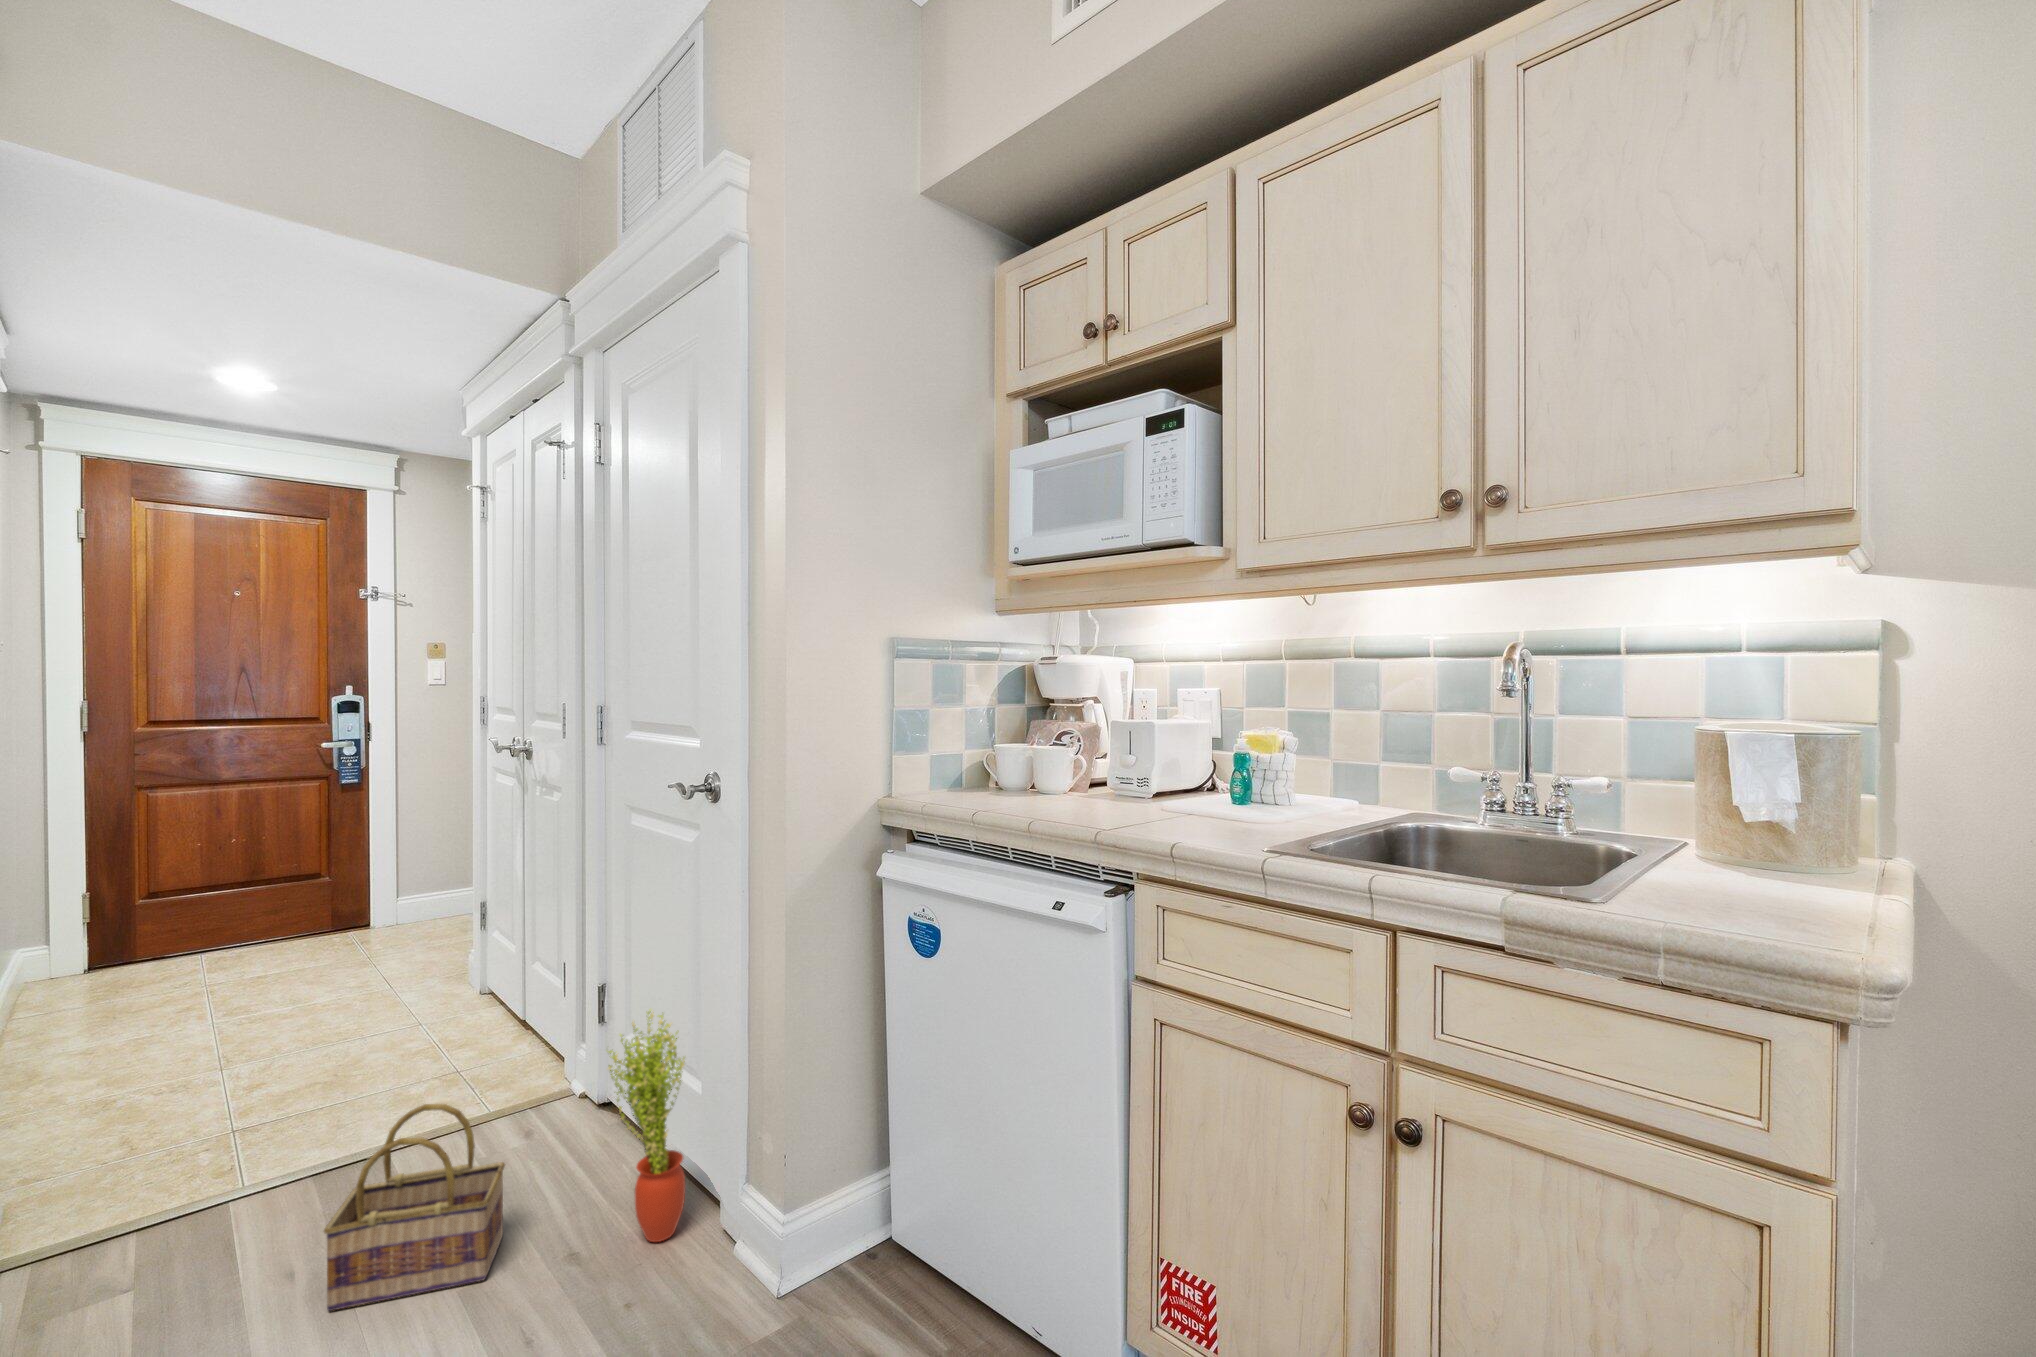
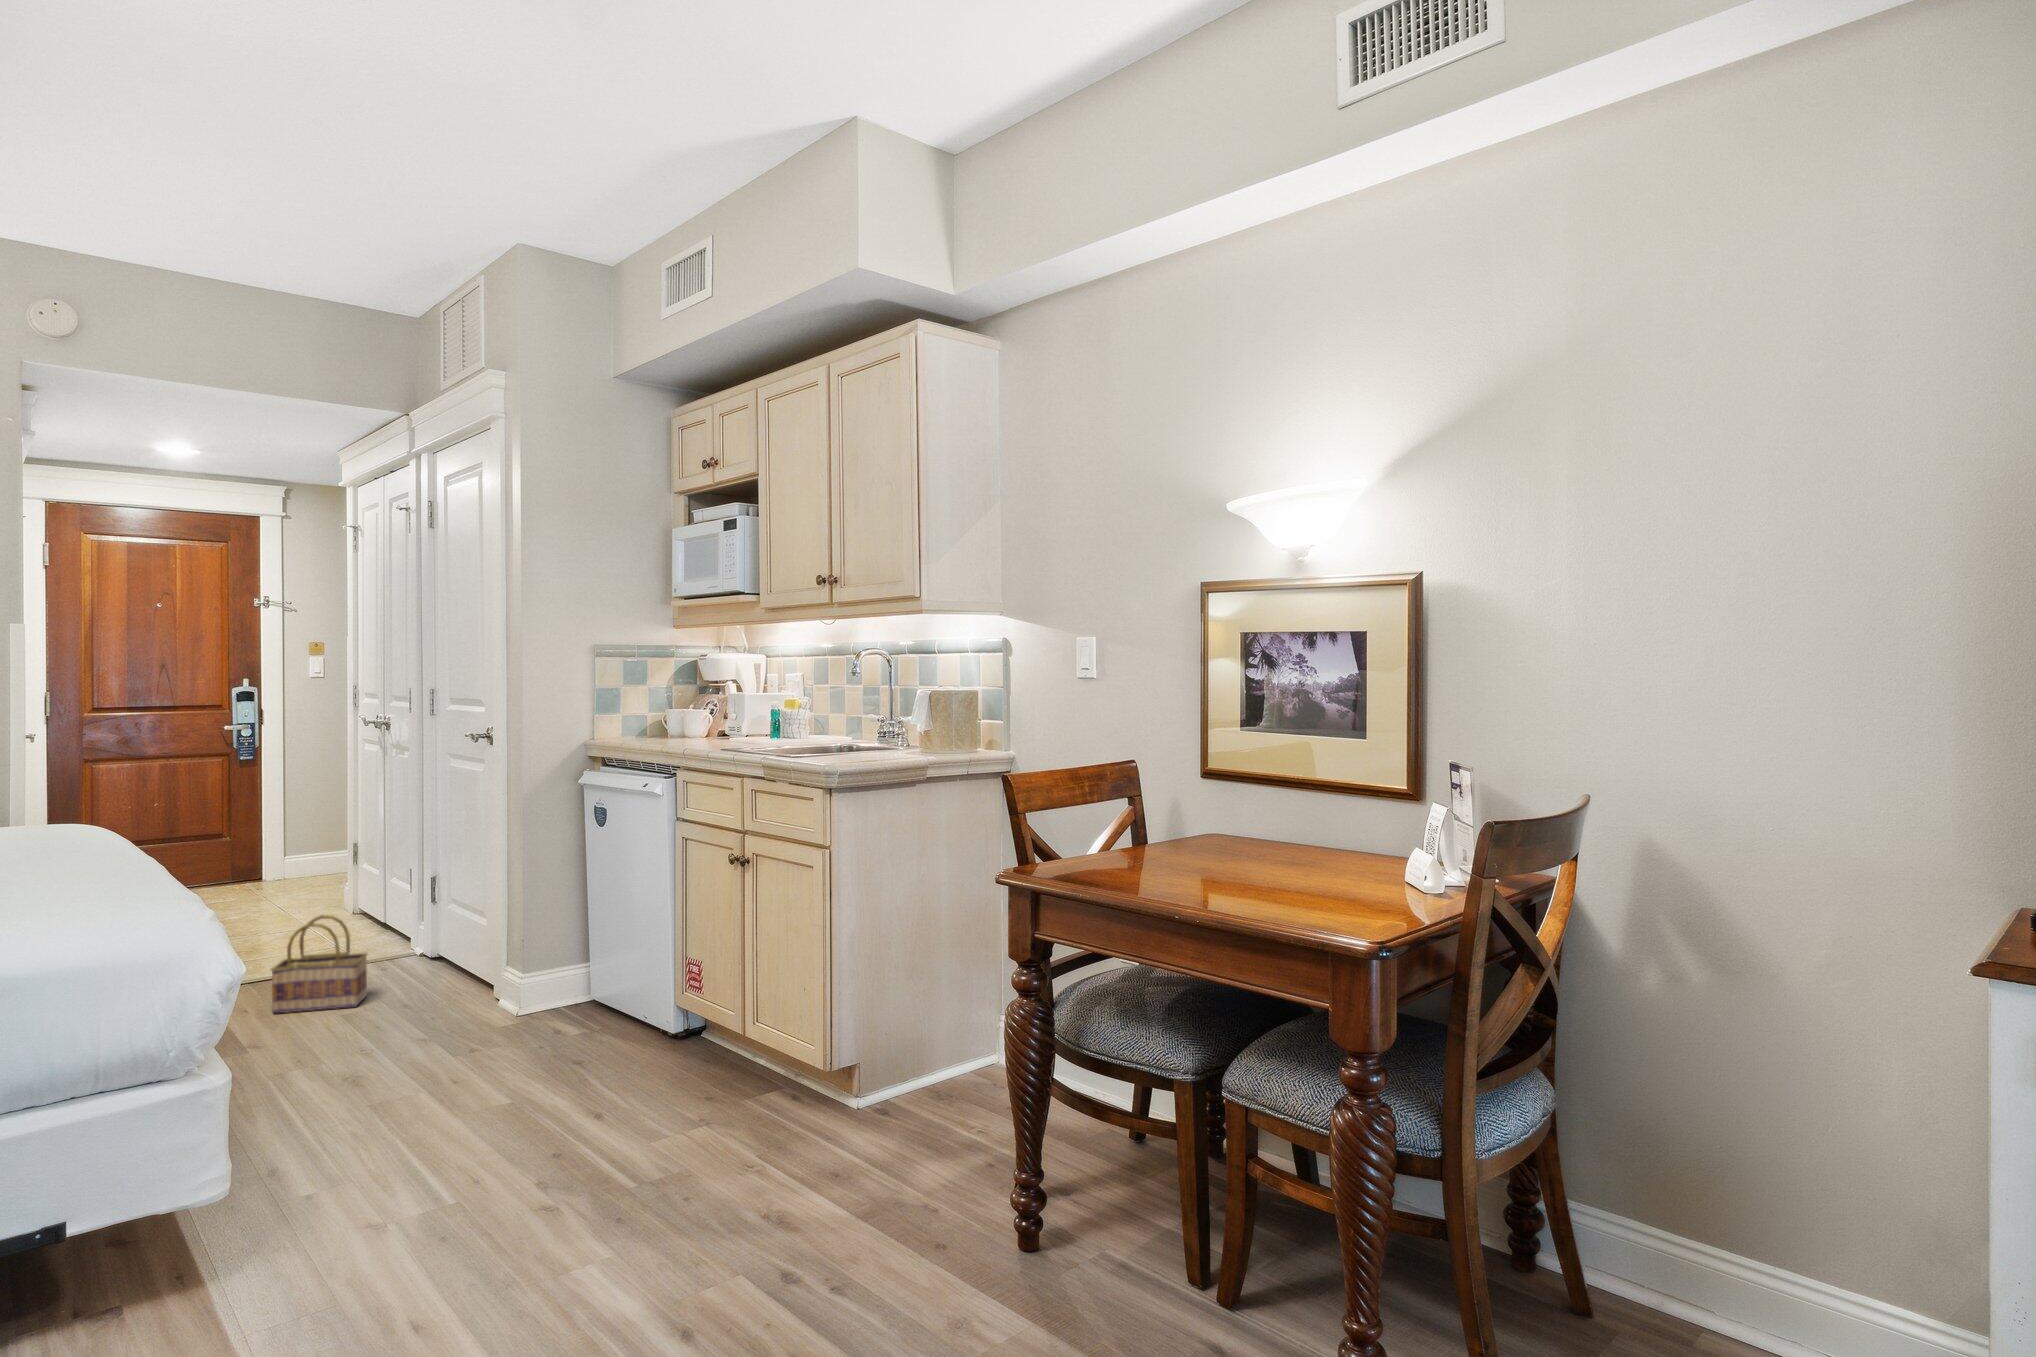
potted plant: present [608,1011,685,1242] -> none [425,867,473,998]

